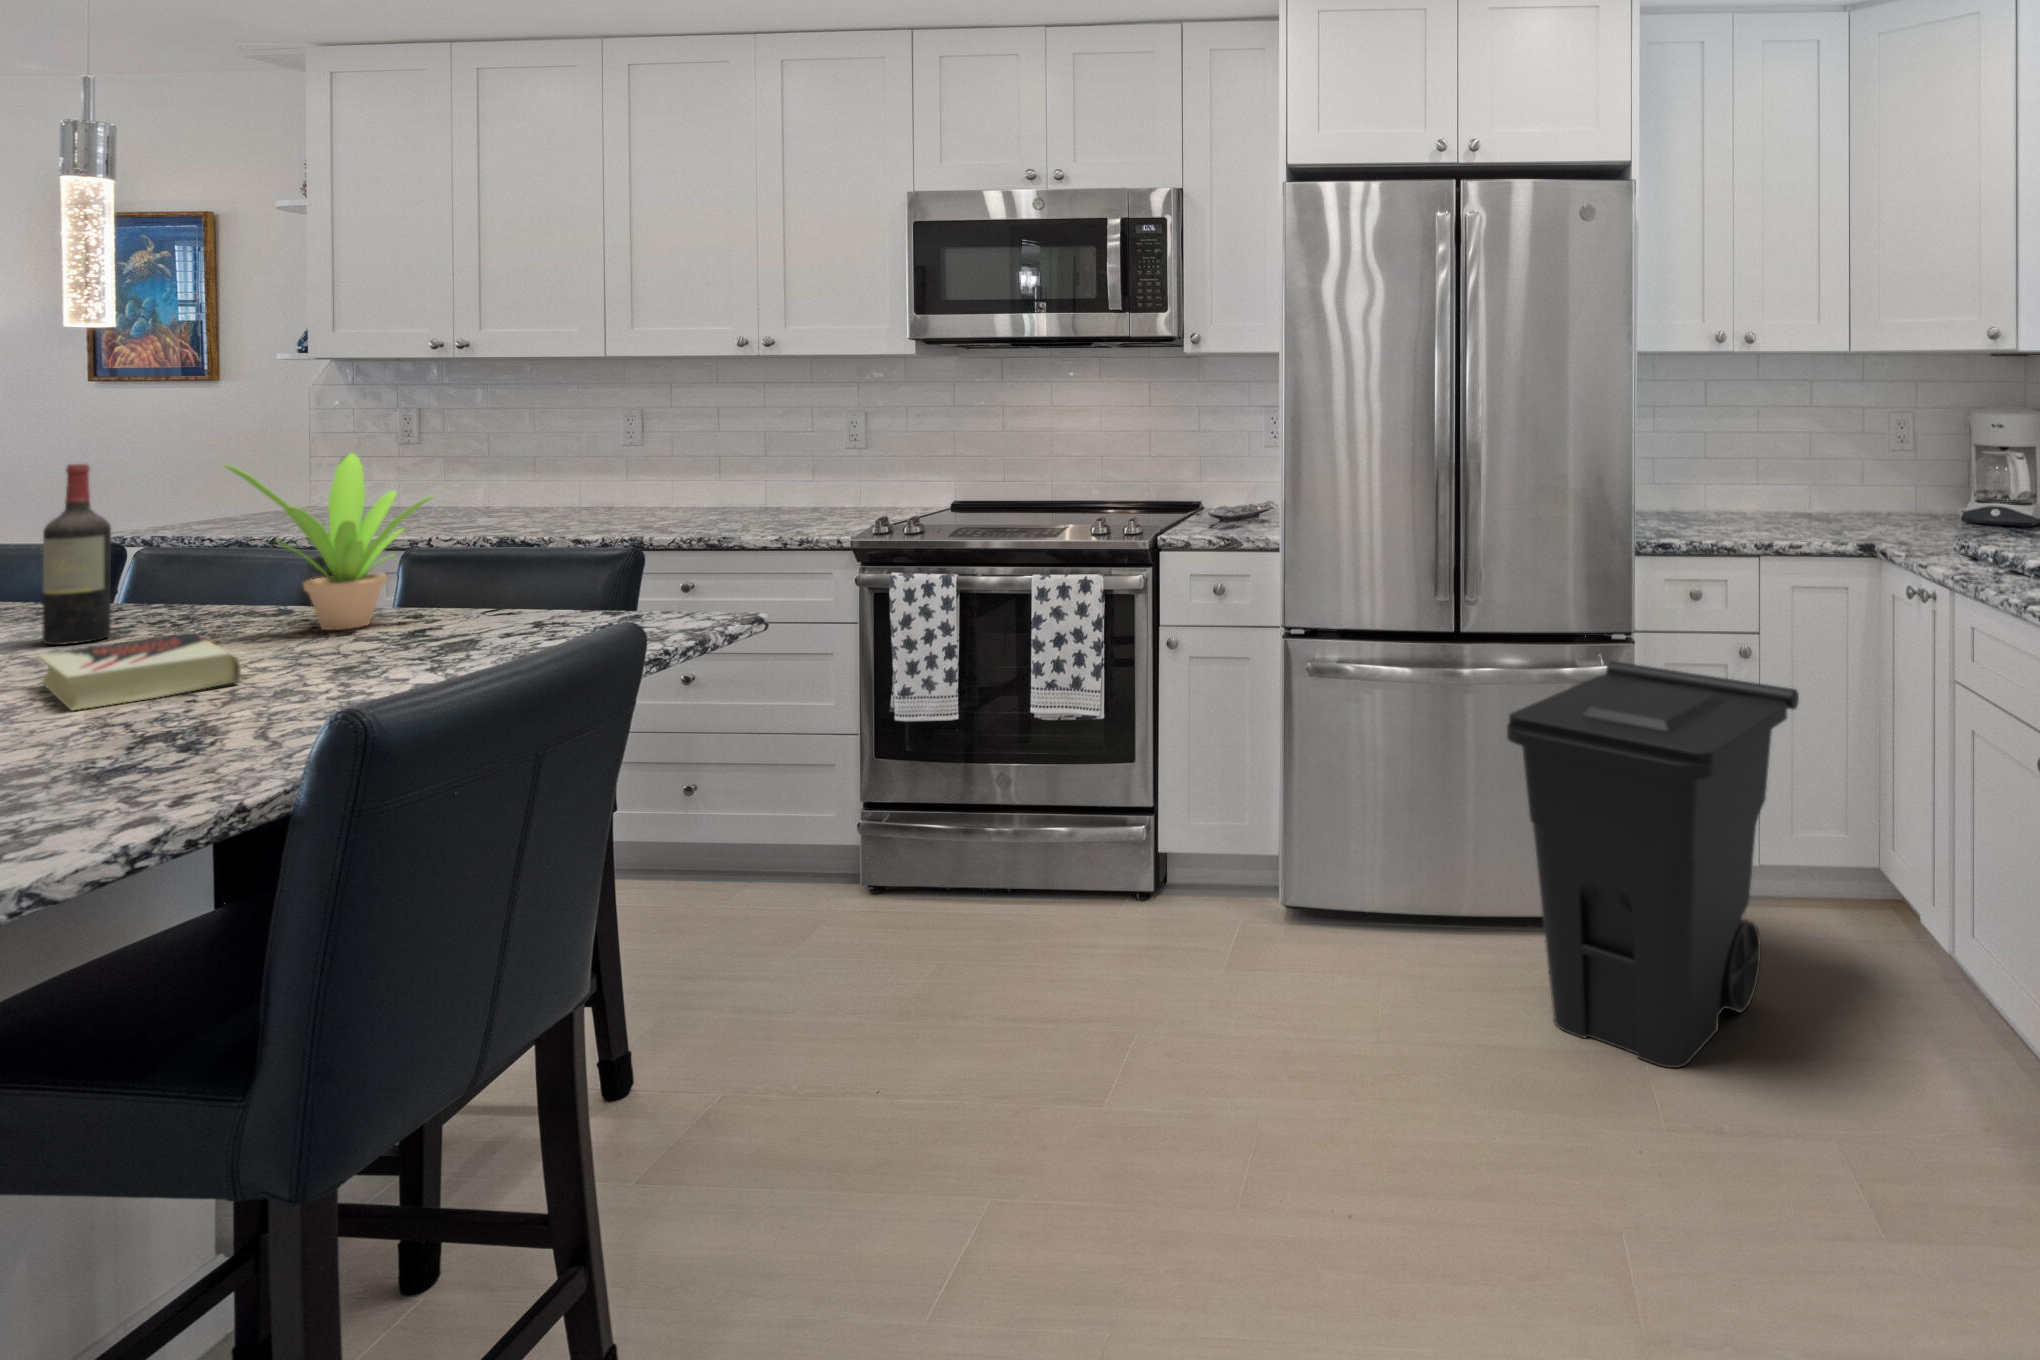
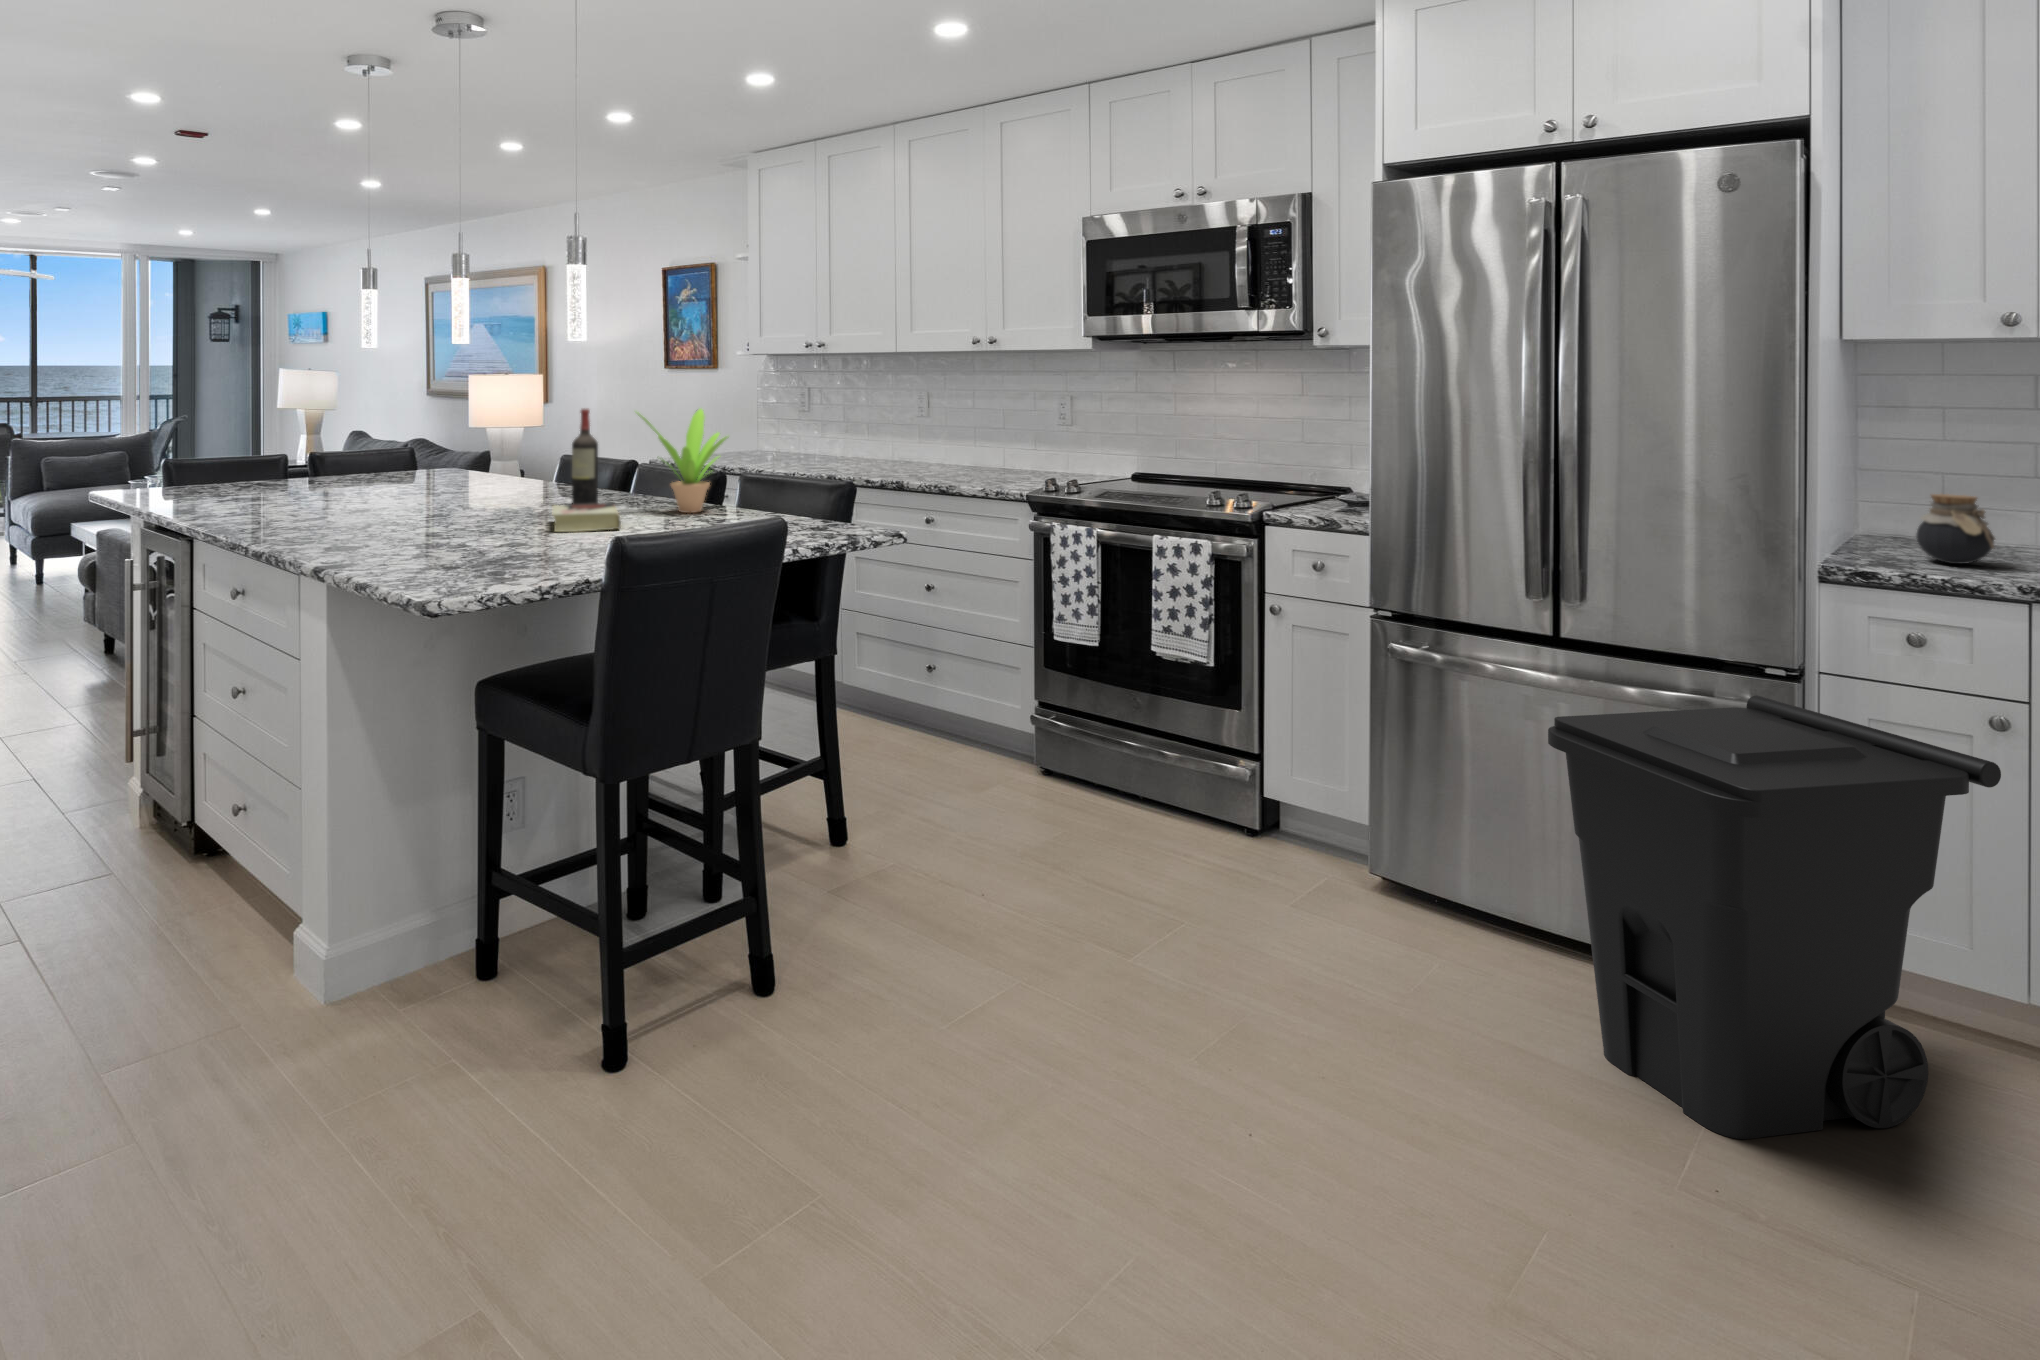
jar: none [1672,476,1724,531] -> present [1916,494,1995,564]

